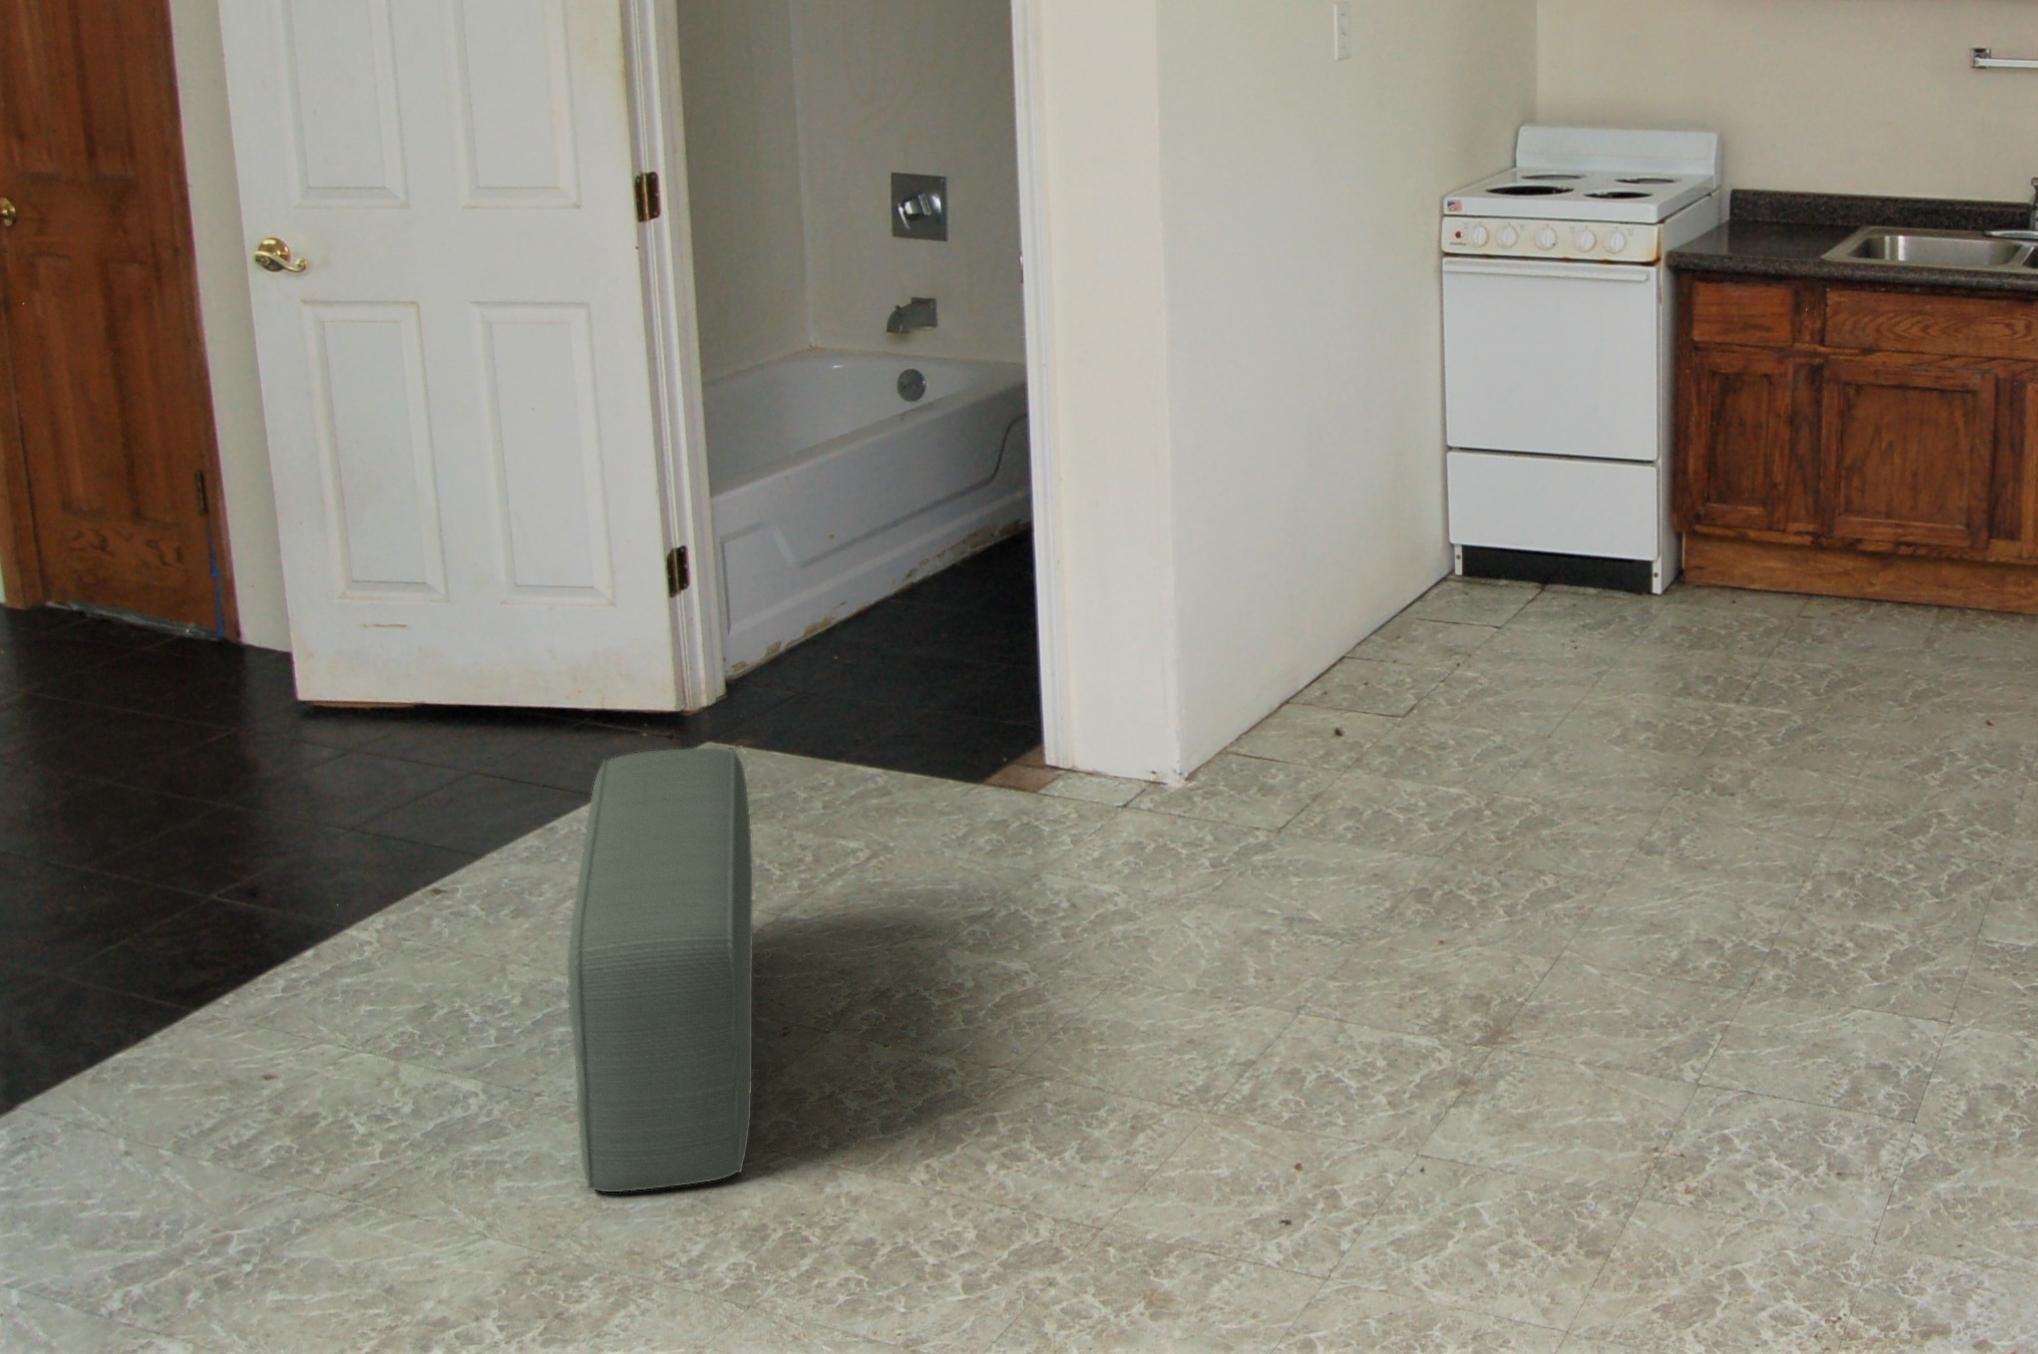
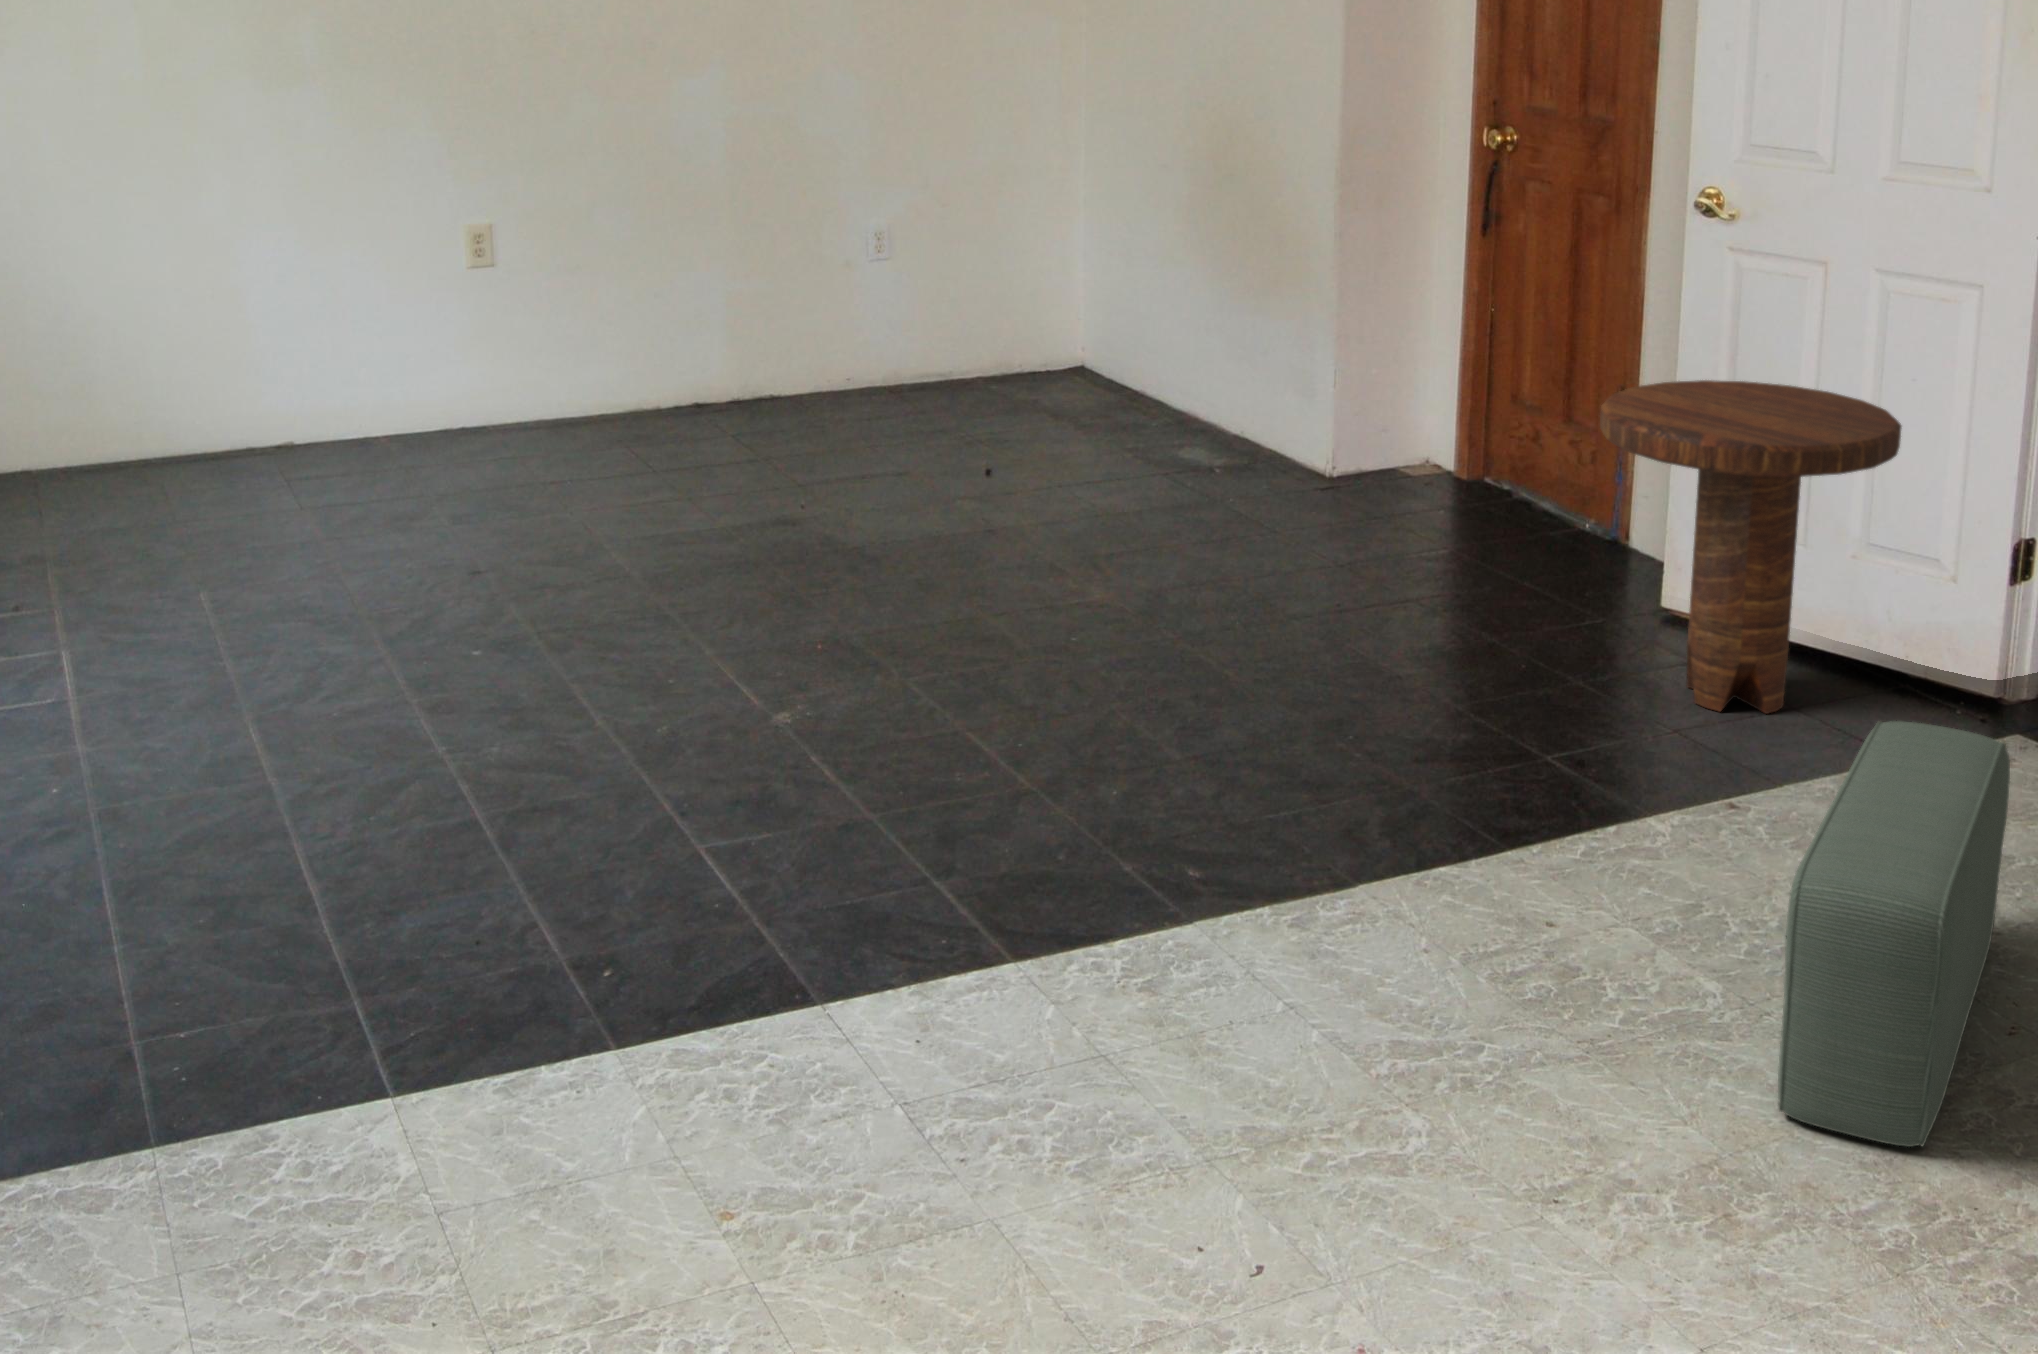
side table: none [186,411,548,791] -> present [1600,380,1902,714]

